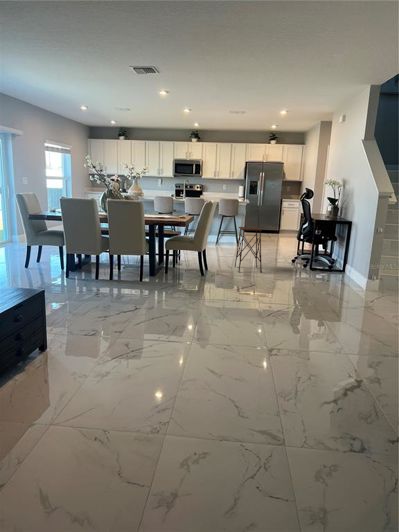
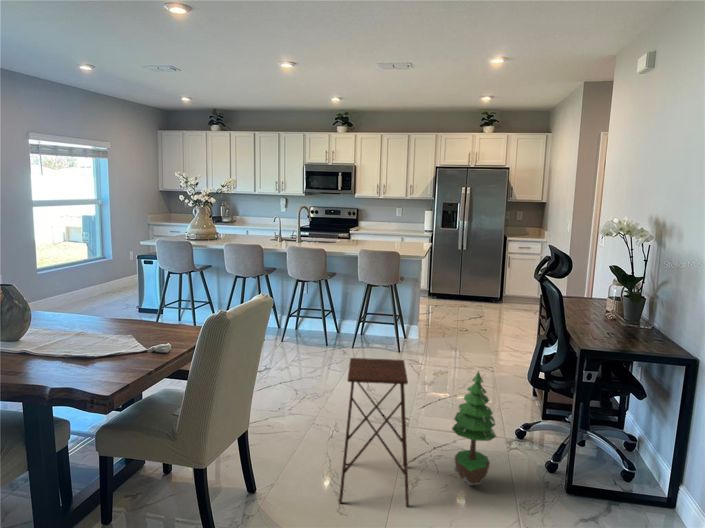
potted tree: none [274,229,289,270] -> present [452,372,496,485]

